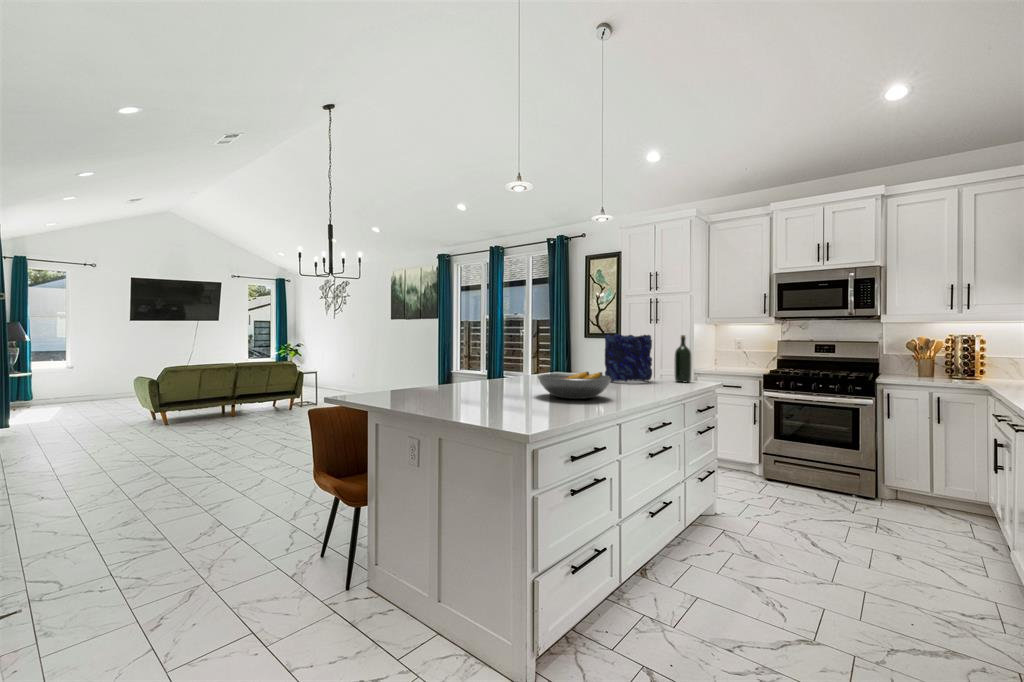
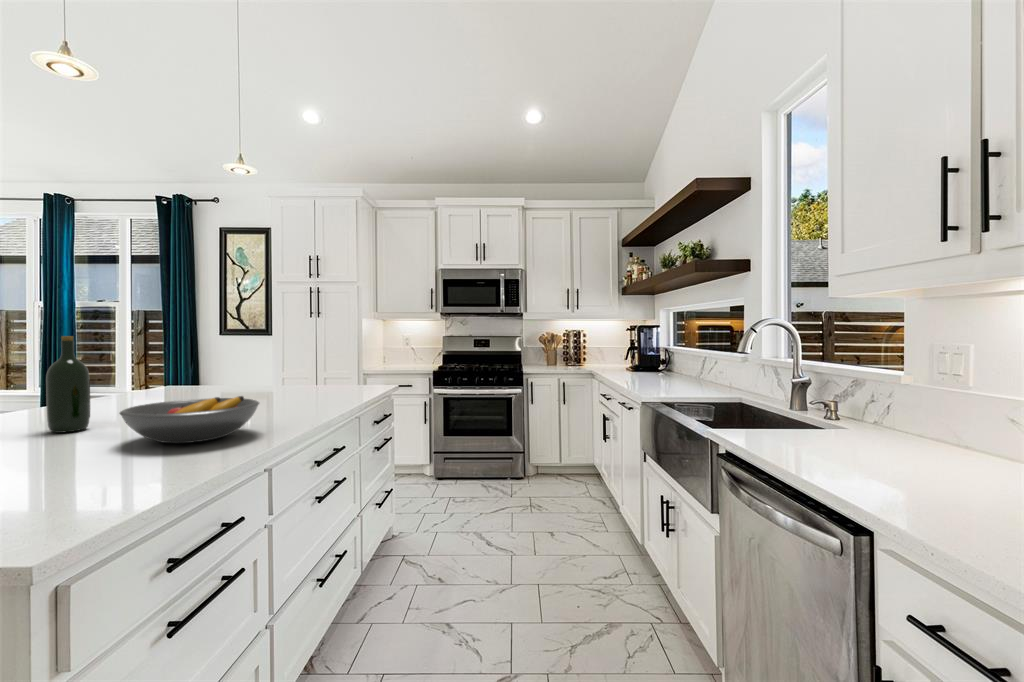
vase: present [605,334,652,382] -> none [248,334,316,400]
wine bottle: present [674,335,691,382] -> present [46,336,90,433]

